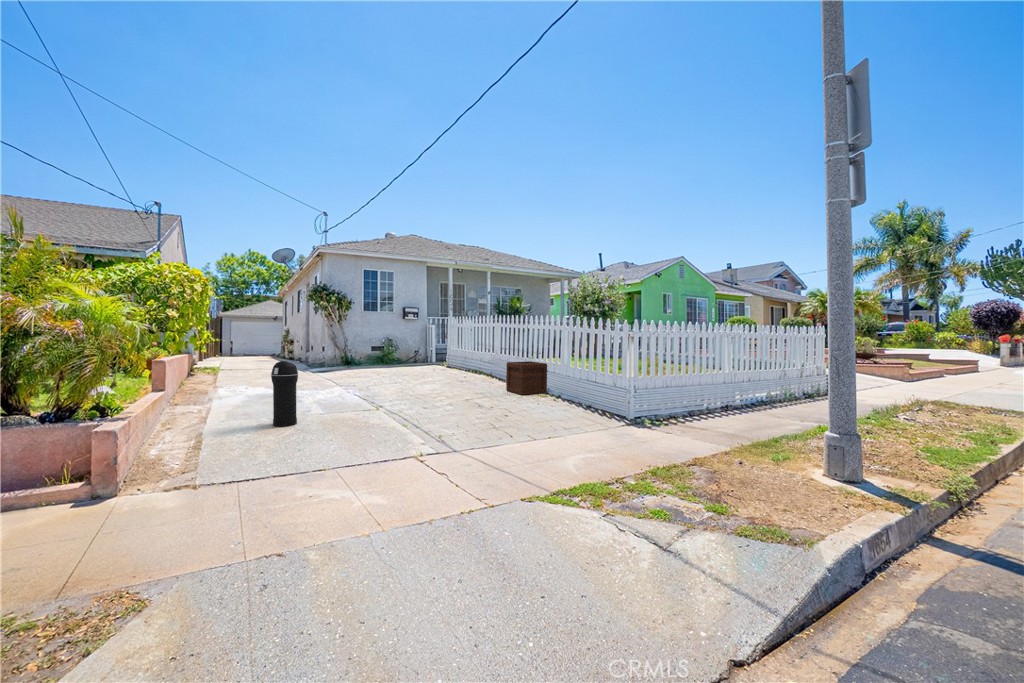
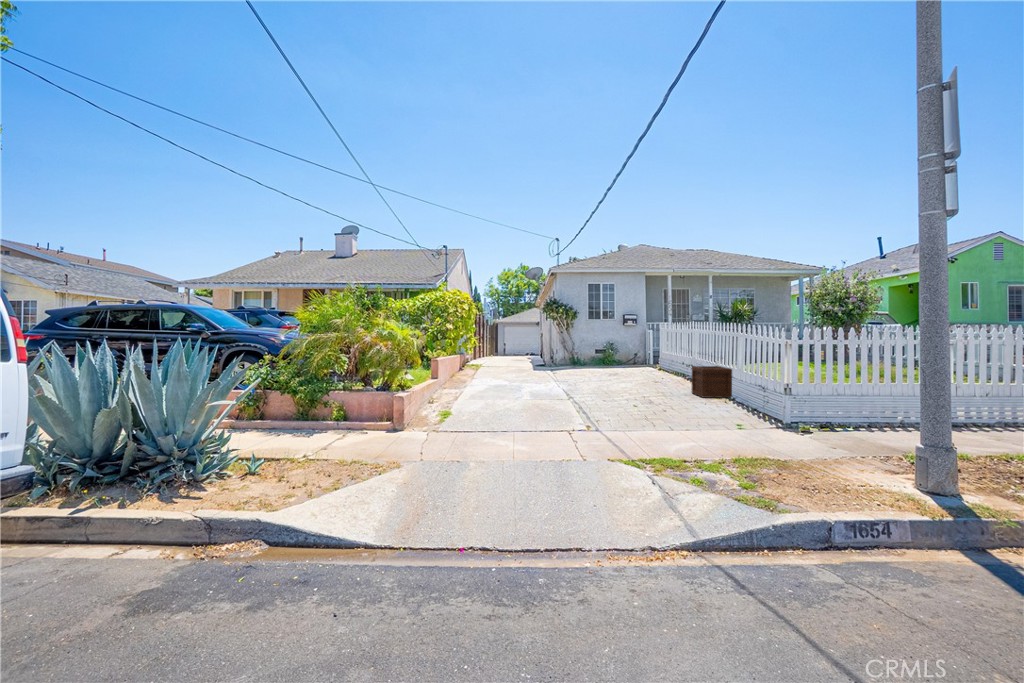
trash can: present [271,361,298,427] -> none [492,360,509,405]

